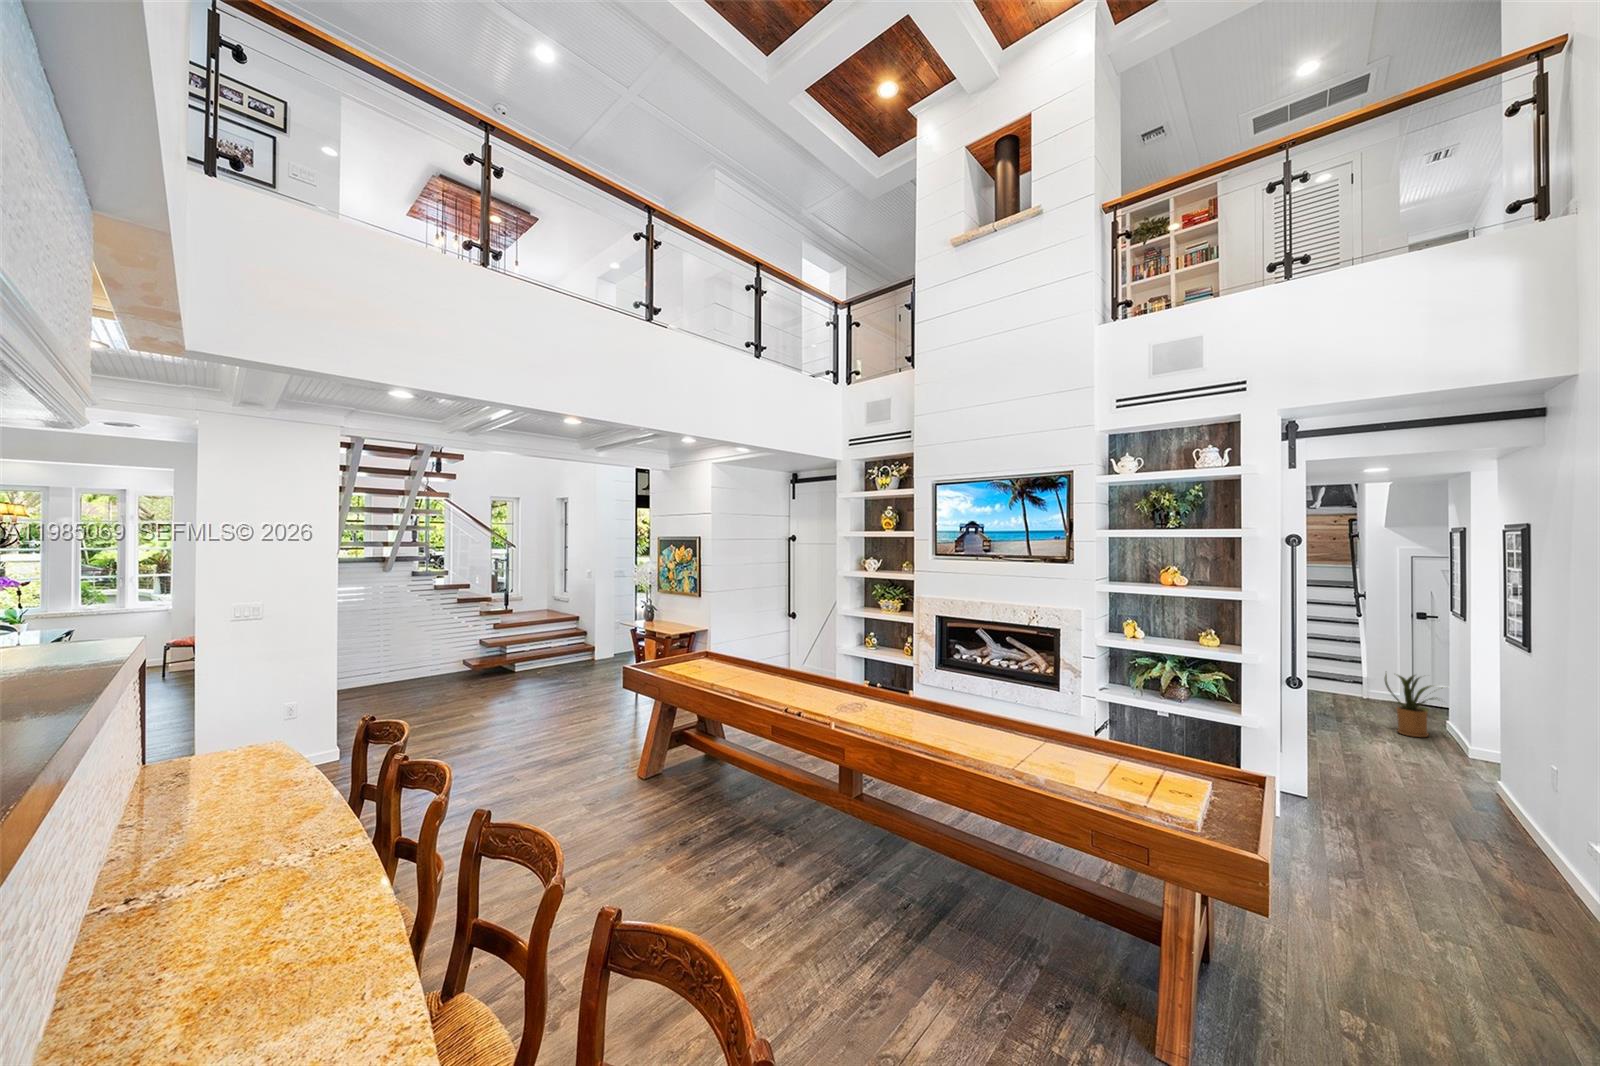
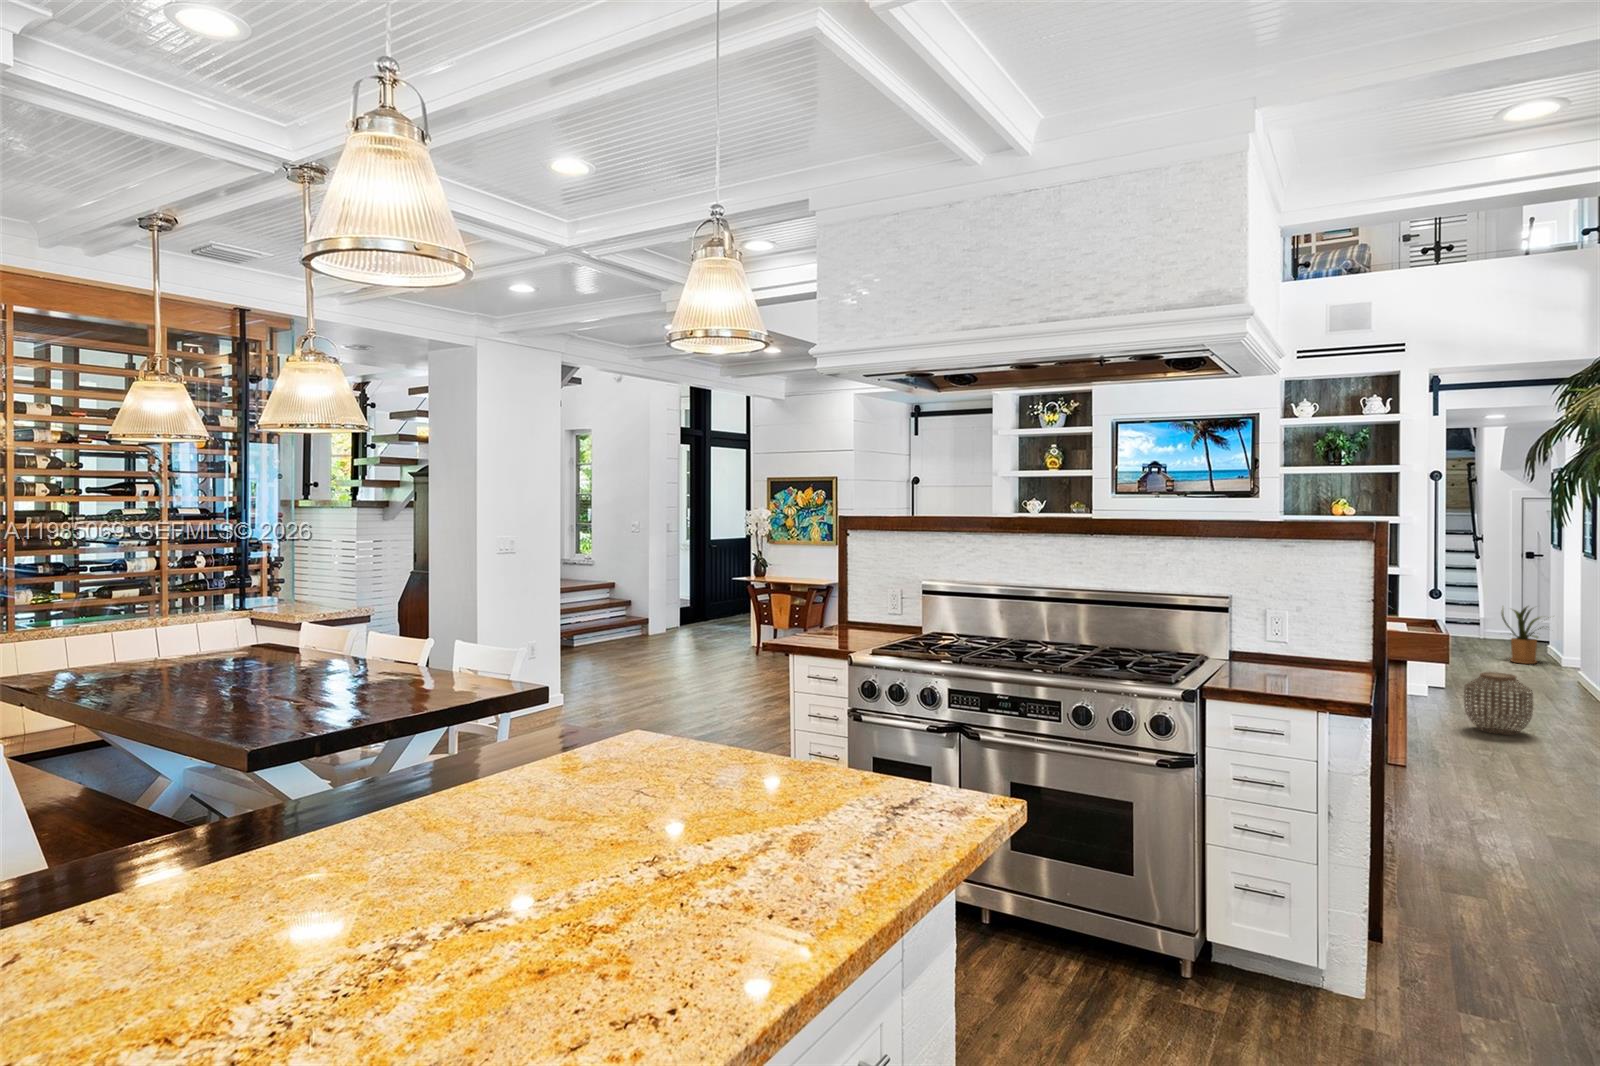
woven basket: none [1318,790,1414,881] -> present [1464,672,1533,735]

